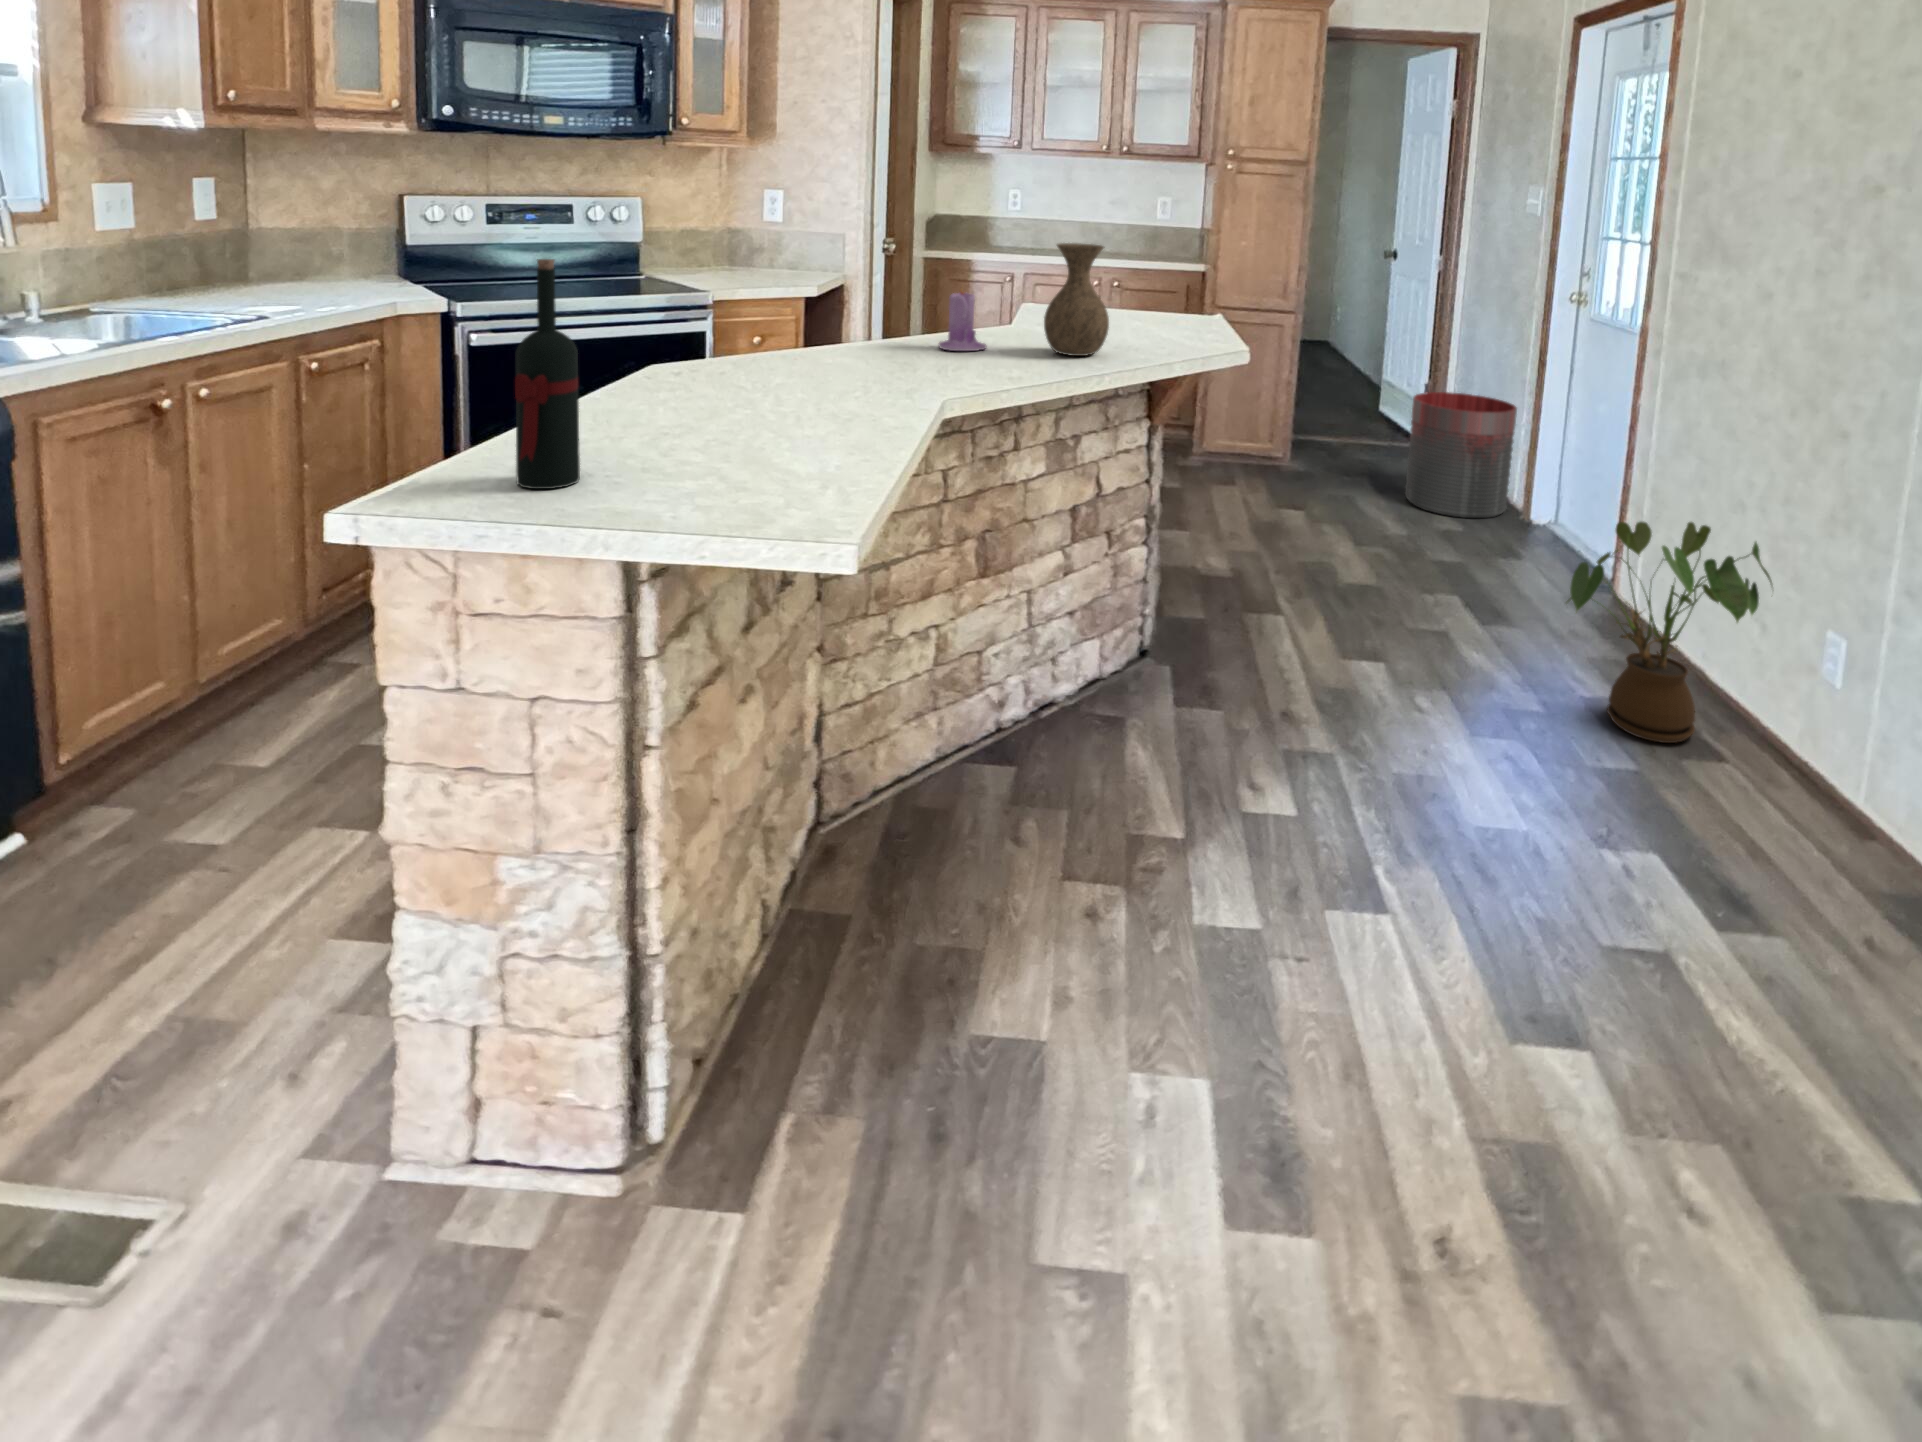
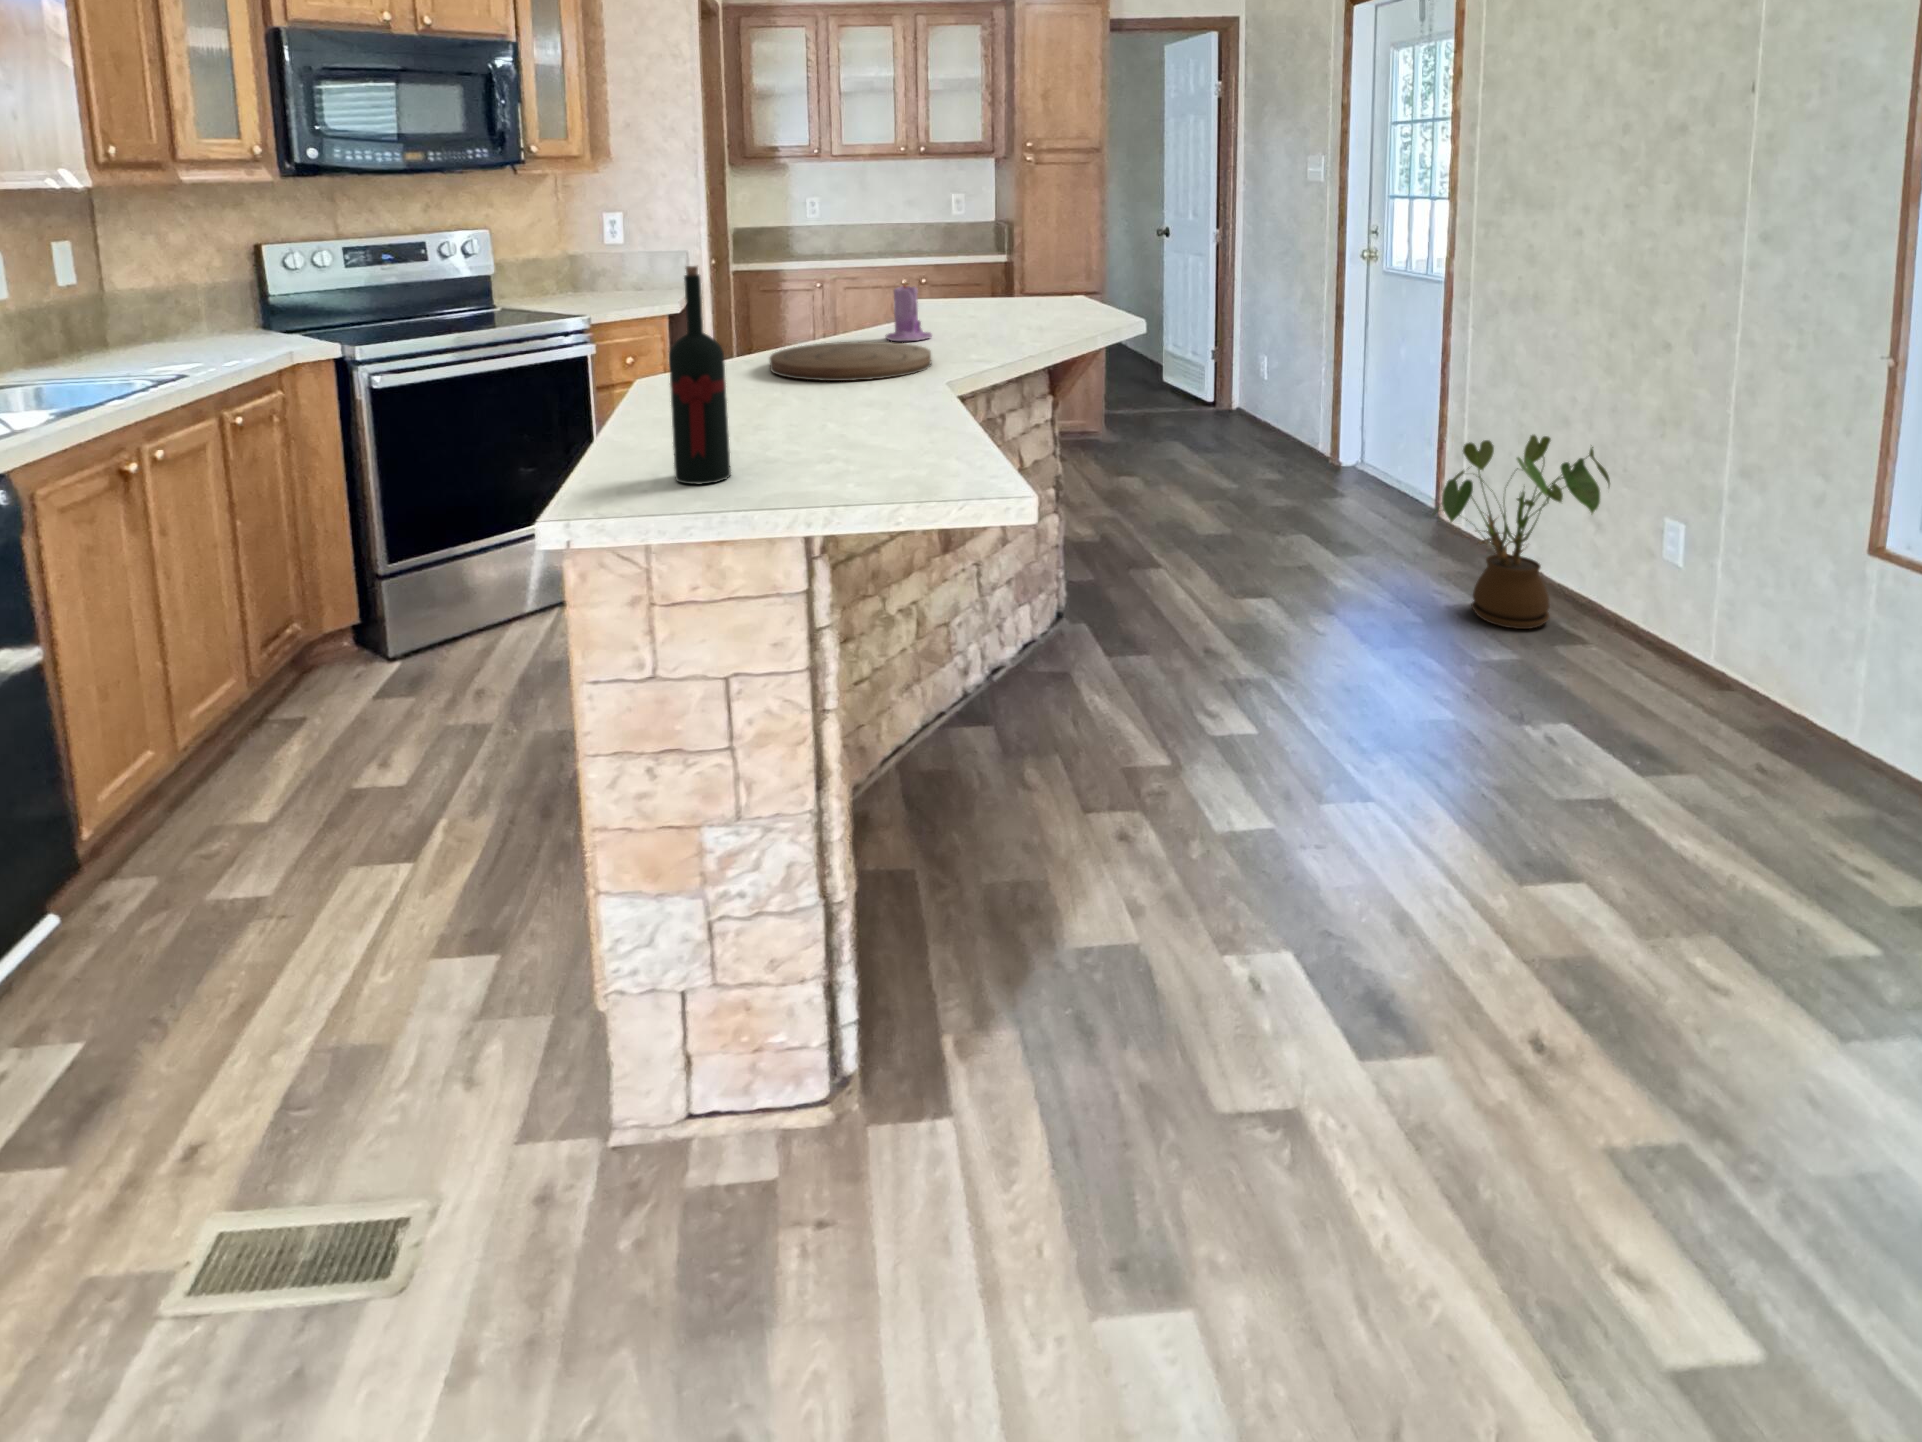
vase: present [1044,243,1109,356] -> none [985,231,1046,335]
cutting board: none [776,346,949,390] -> present [770,342,931,381]
trash can: present [1405,392,1517,518] -> none [1216,352,1312,464]

